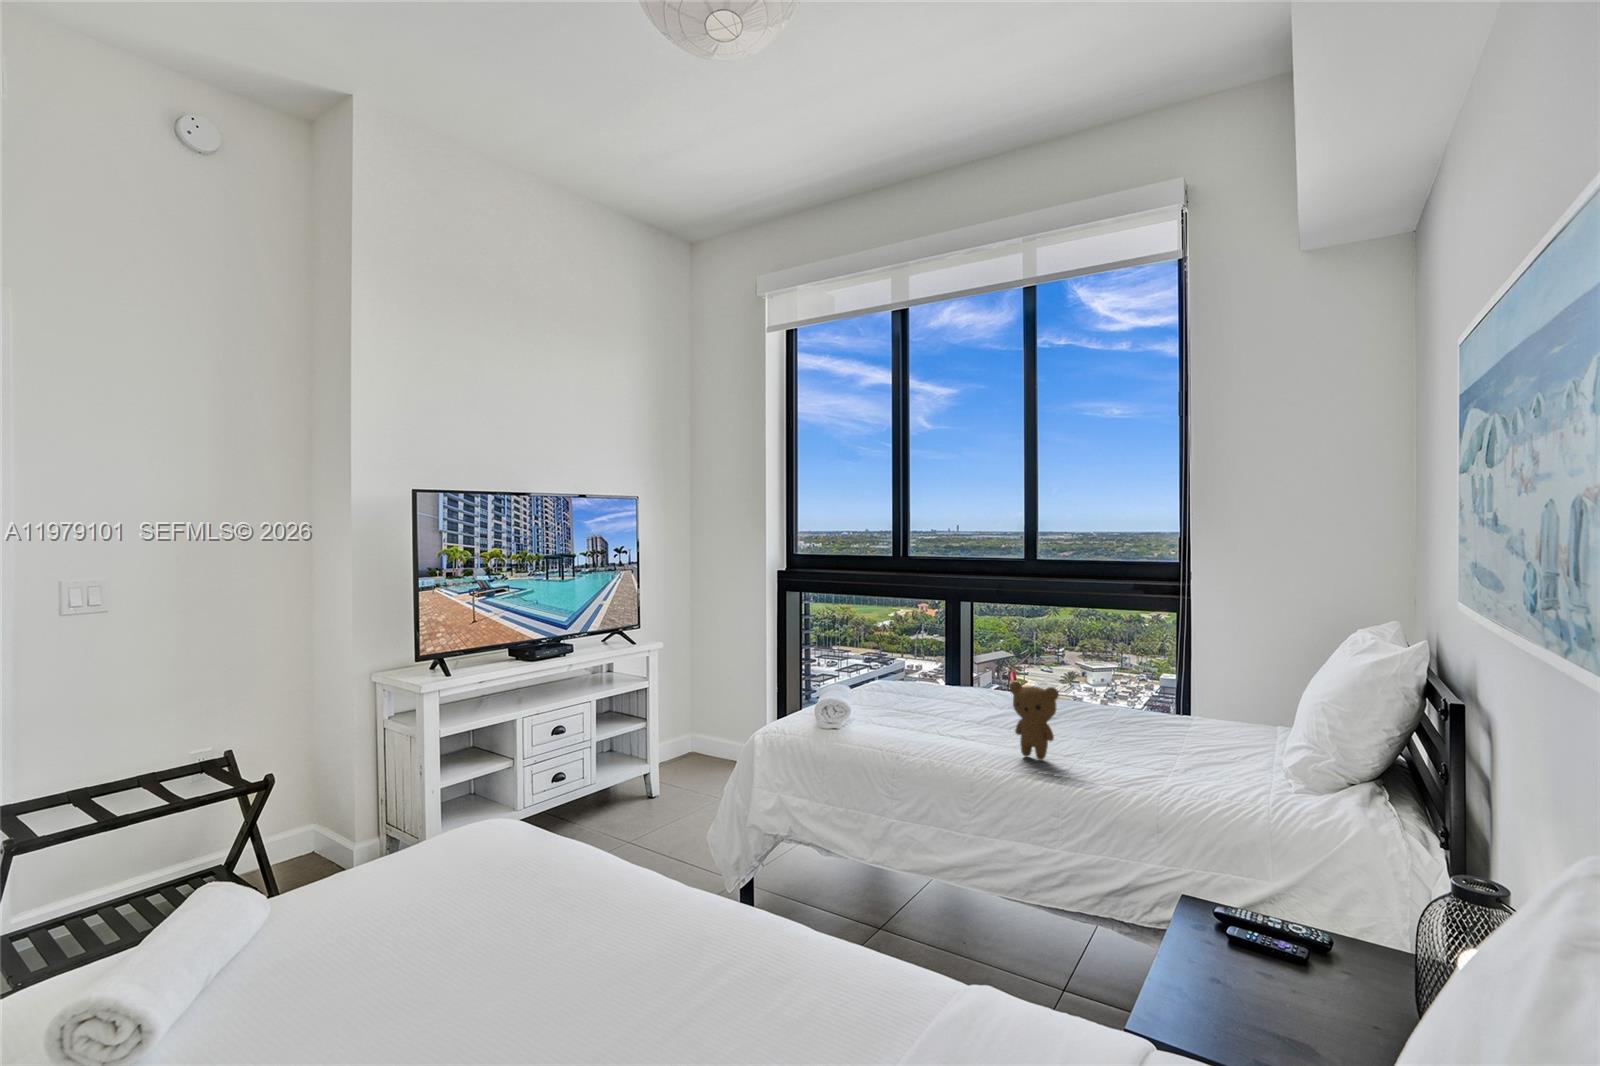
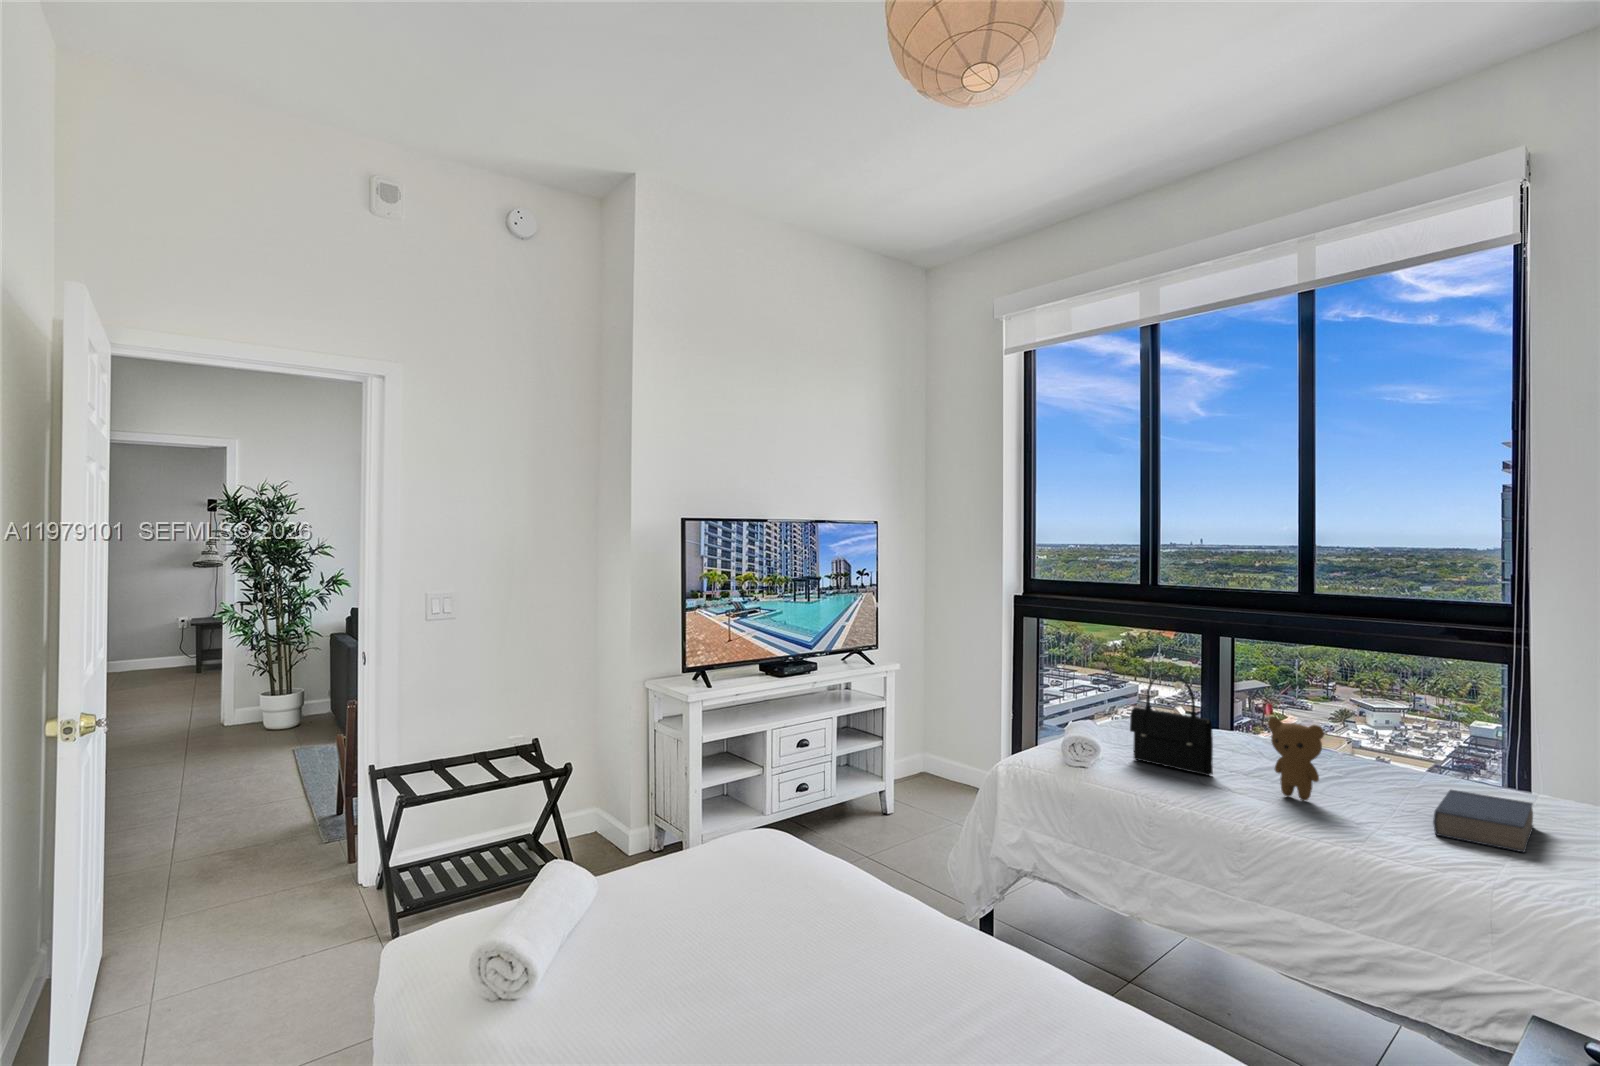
handbag: none [885,644,961,741] -> present [1130,674,1213,776]
book: none [1149,740,1225,795] -> present [1433,790,1533,853]

